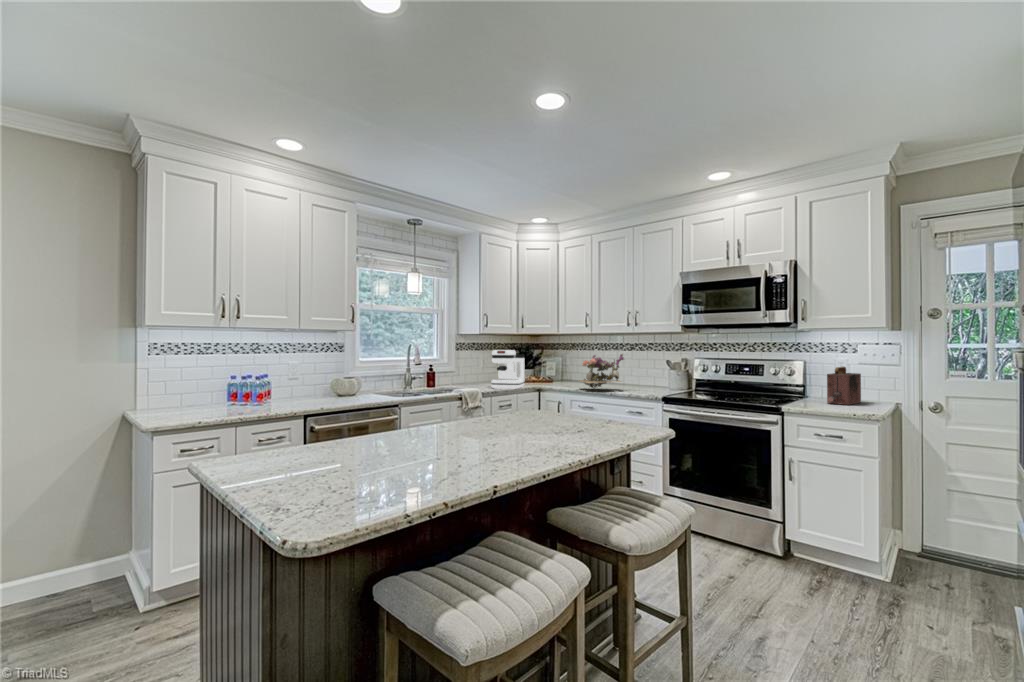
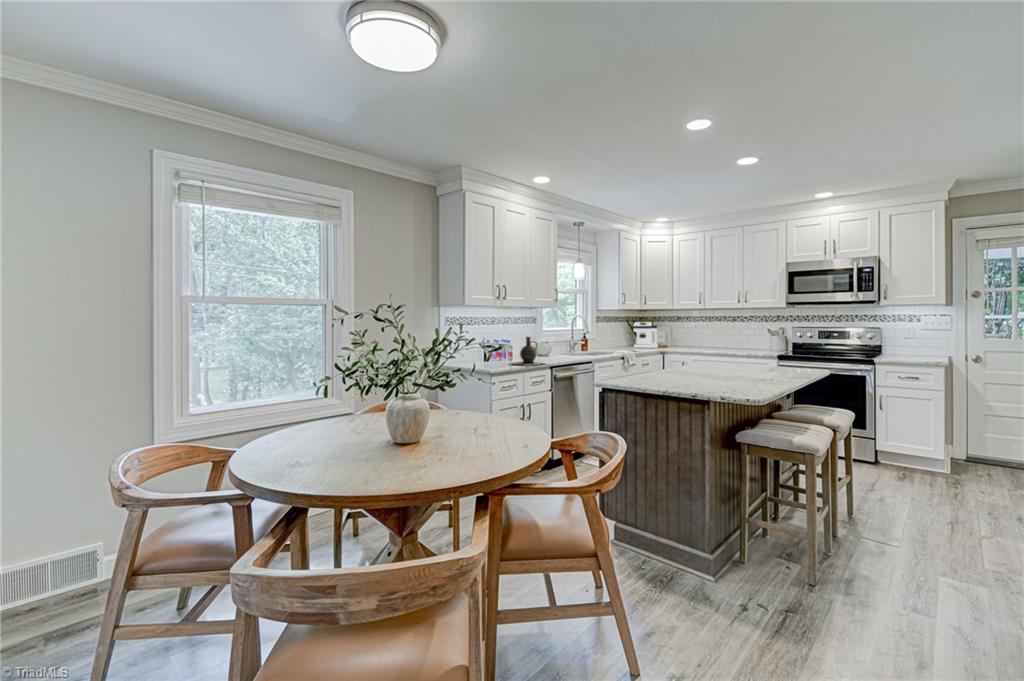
flower arrangement: present [579,354,624,388] -> none [701,324,739,352]
toaster: present [827,367,861,405] -> none [901,332,923,358]
ceramic jug: none [222,372,285,417] -> present [512,337,544,366]

